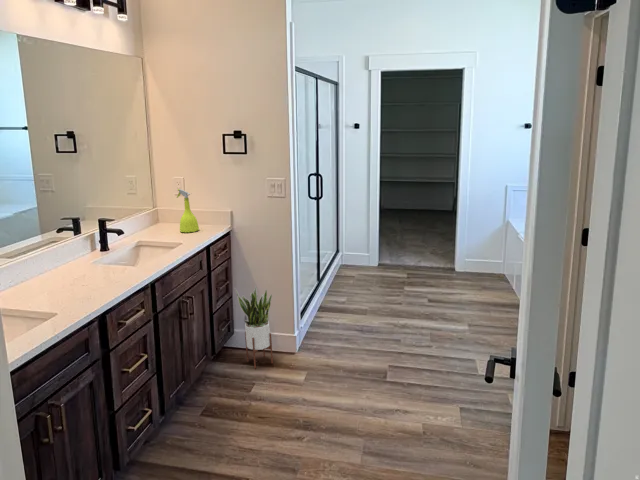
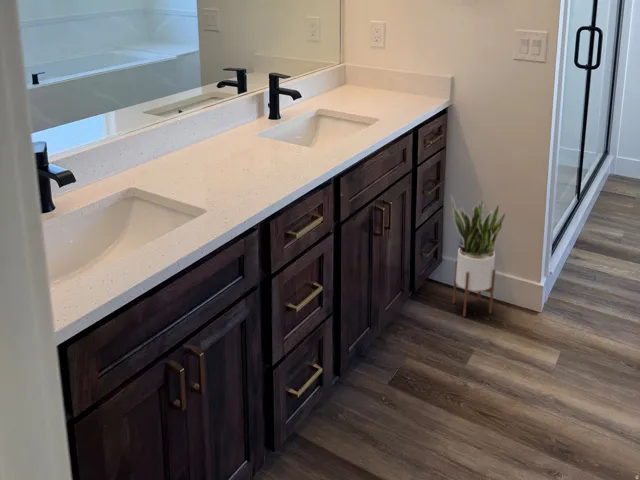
spray bottle: present [177,189,199,233] -> none [381,35,409,104]

